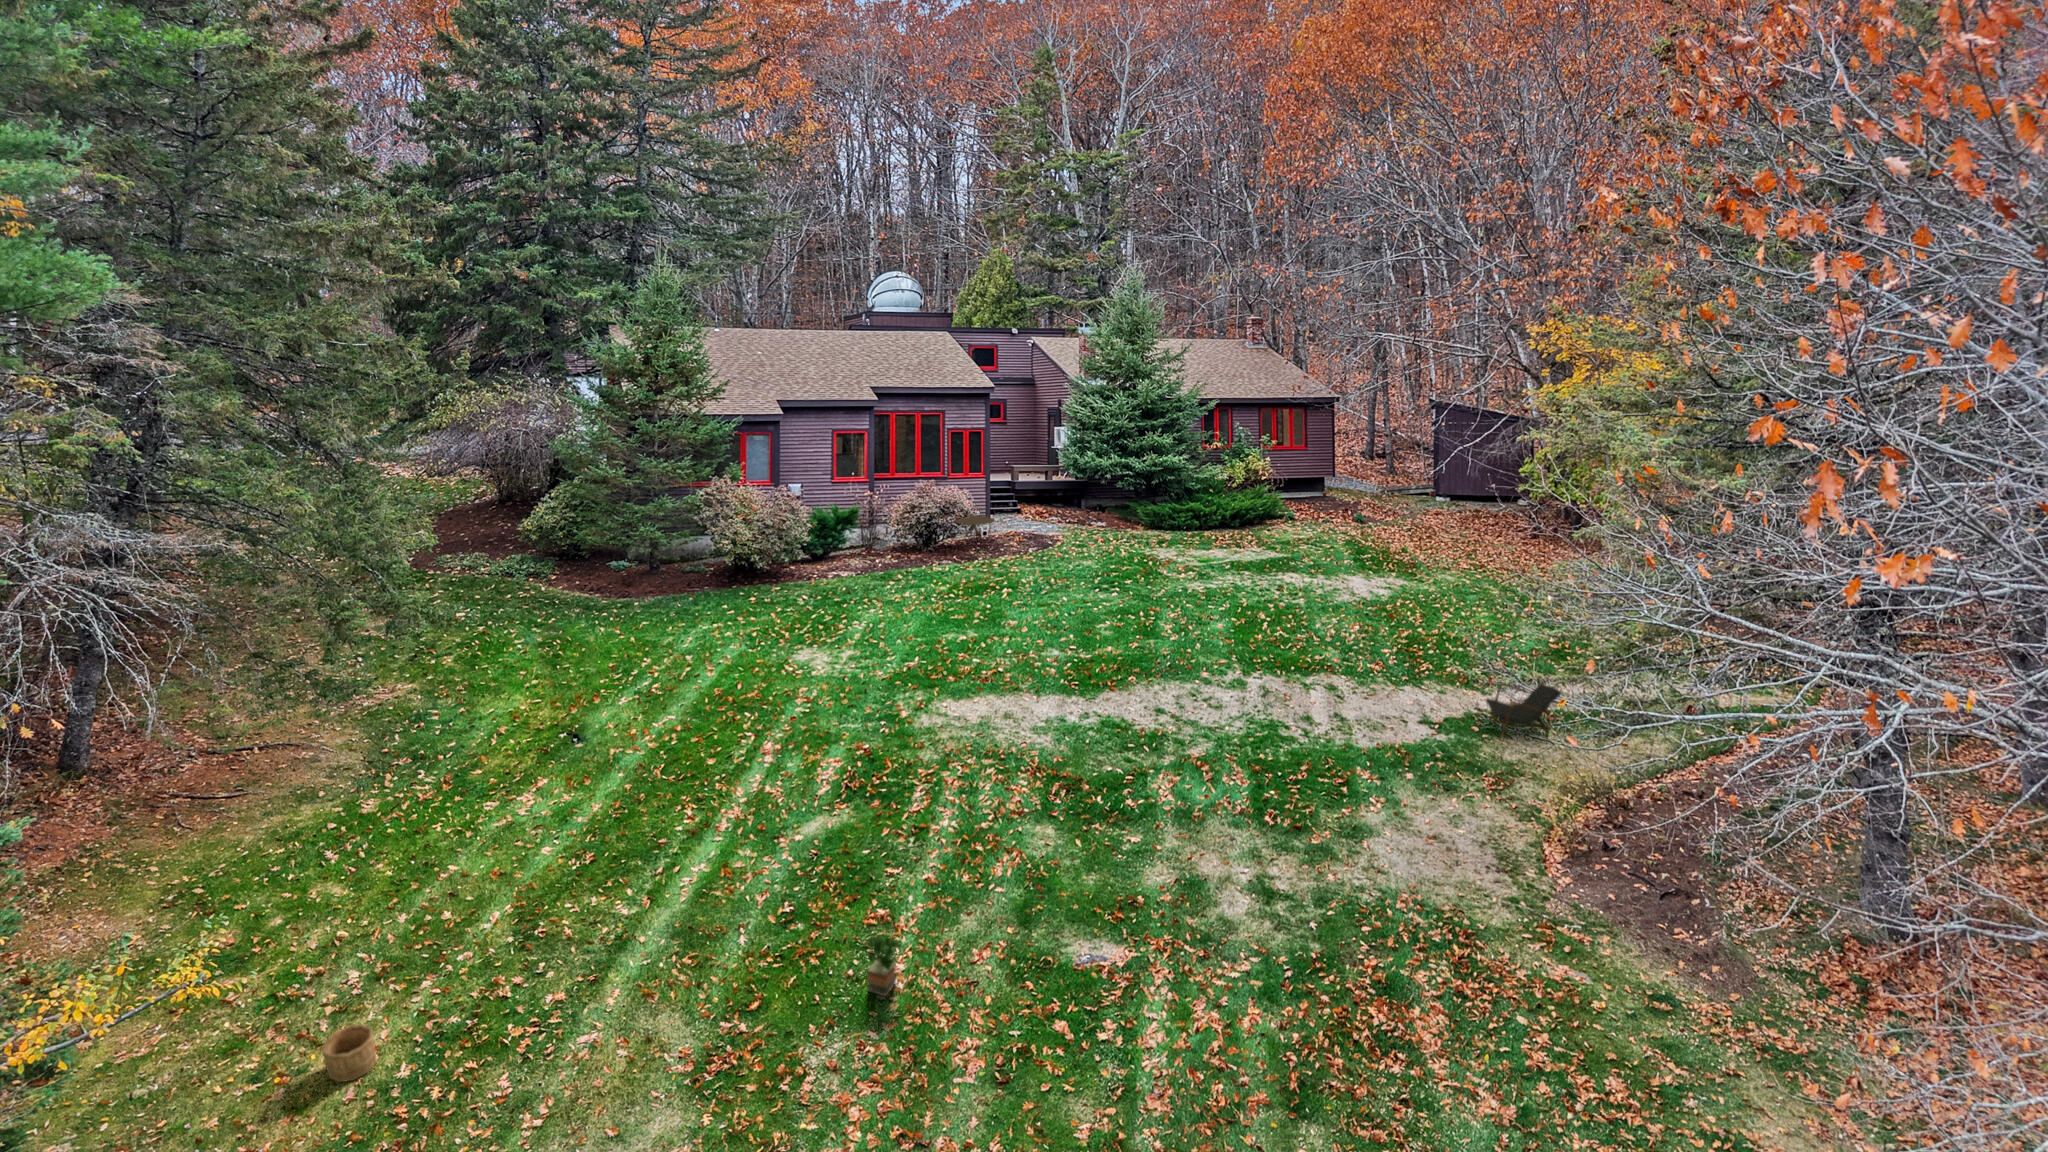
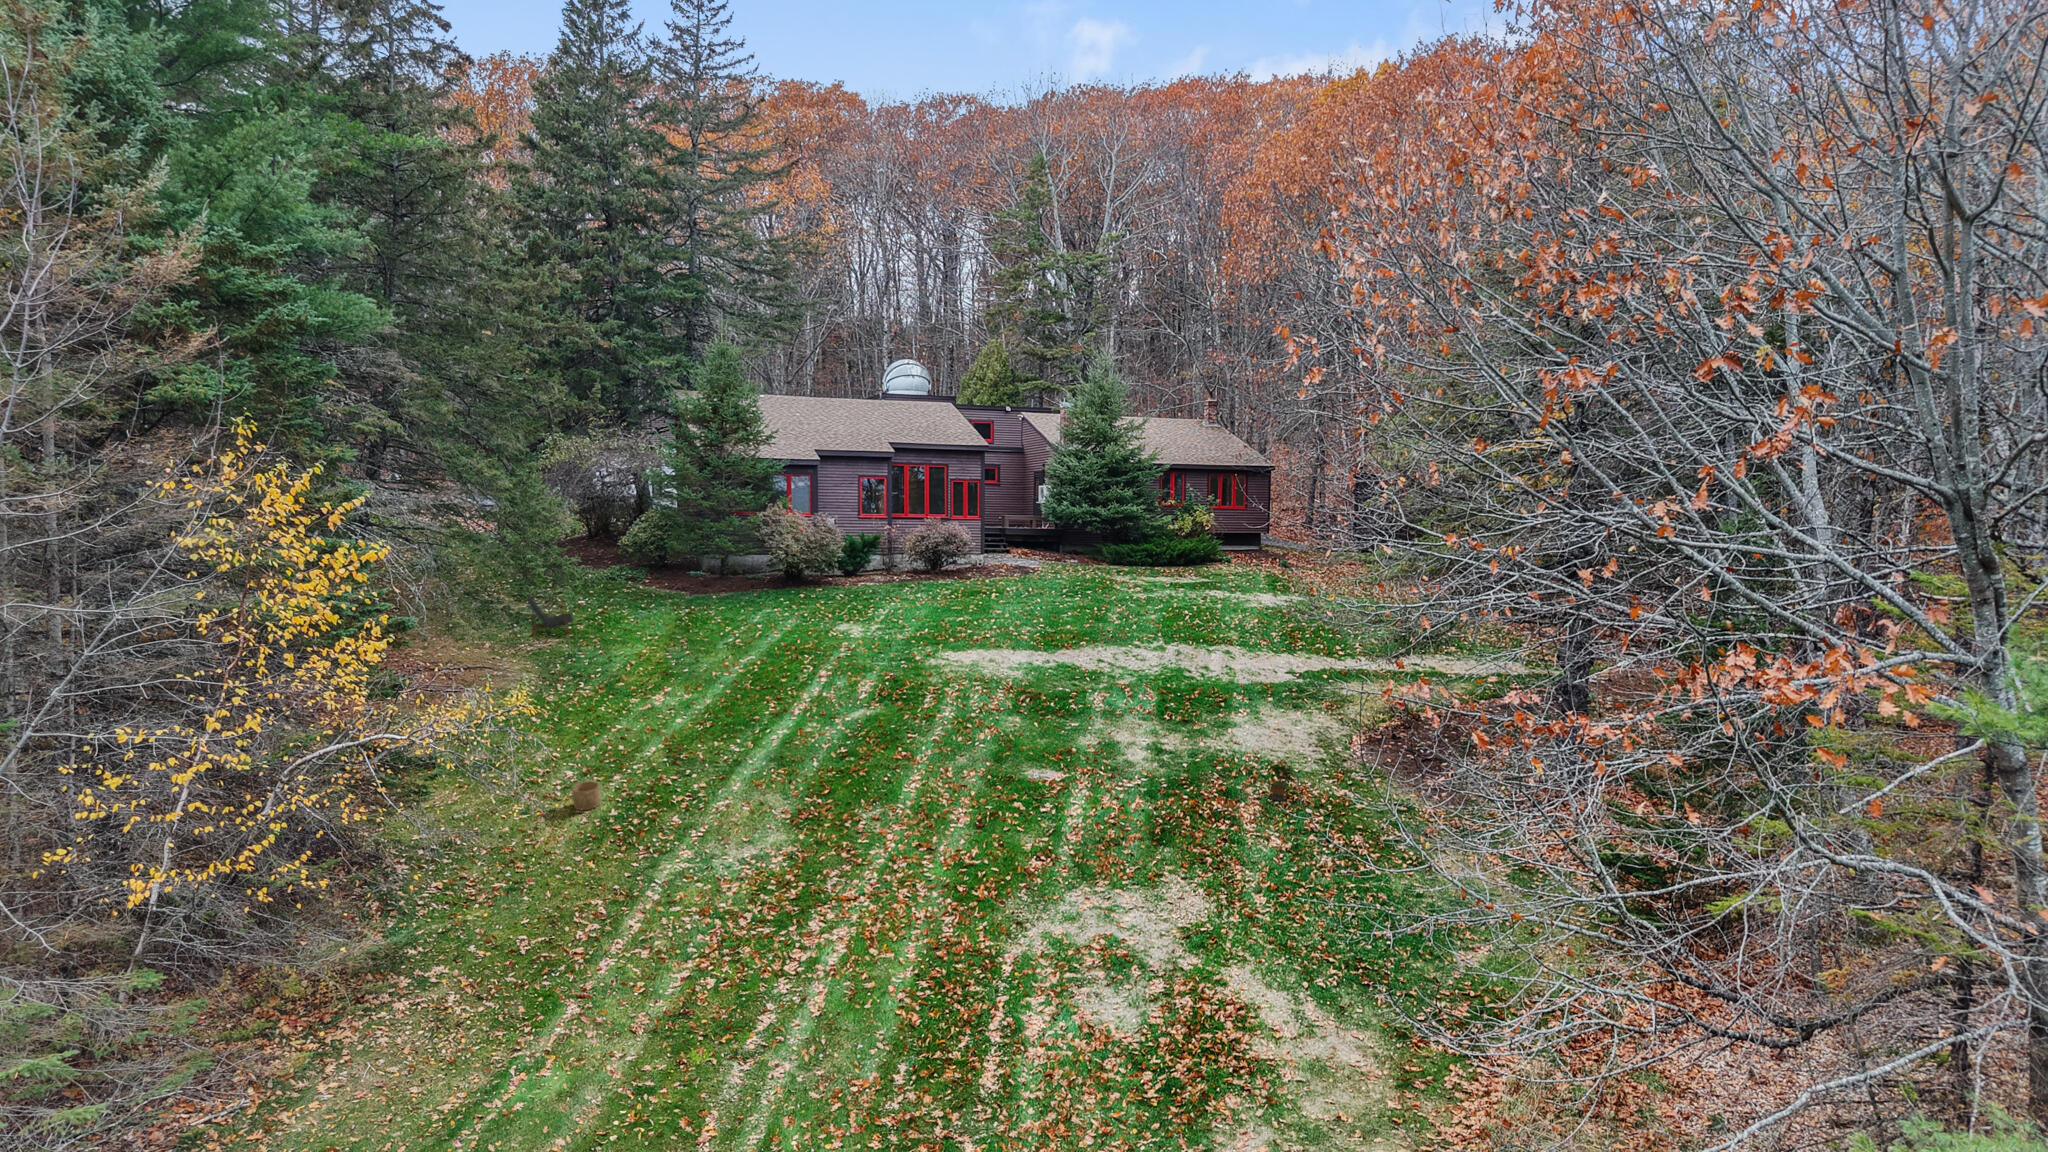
round table: present [954,515,994,545] -> none [954,543,986,570]
lounge chair: present [1486,676,1561,742] -> present [527,596,573,636]
potted tree: present [867,936,902,996] -> present [1270,765,1293,801]

